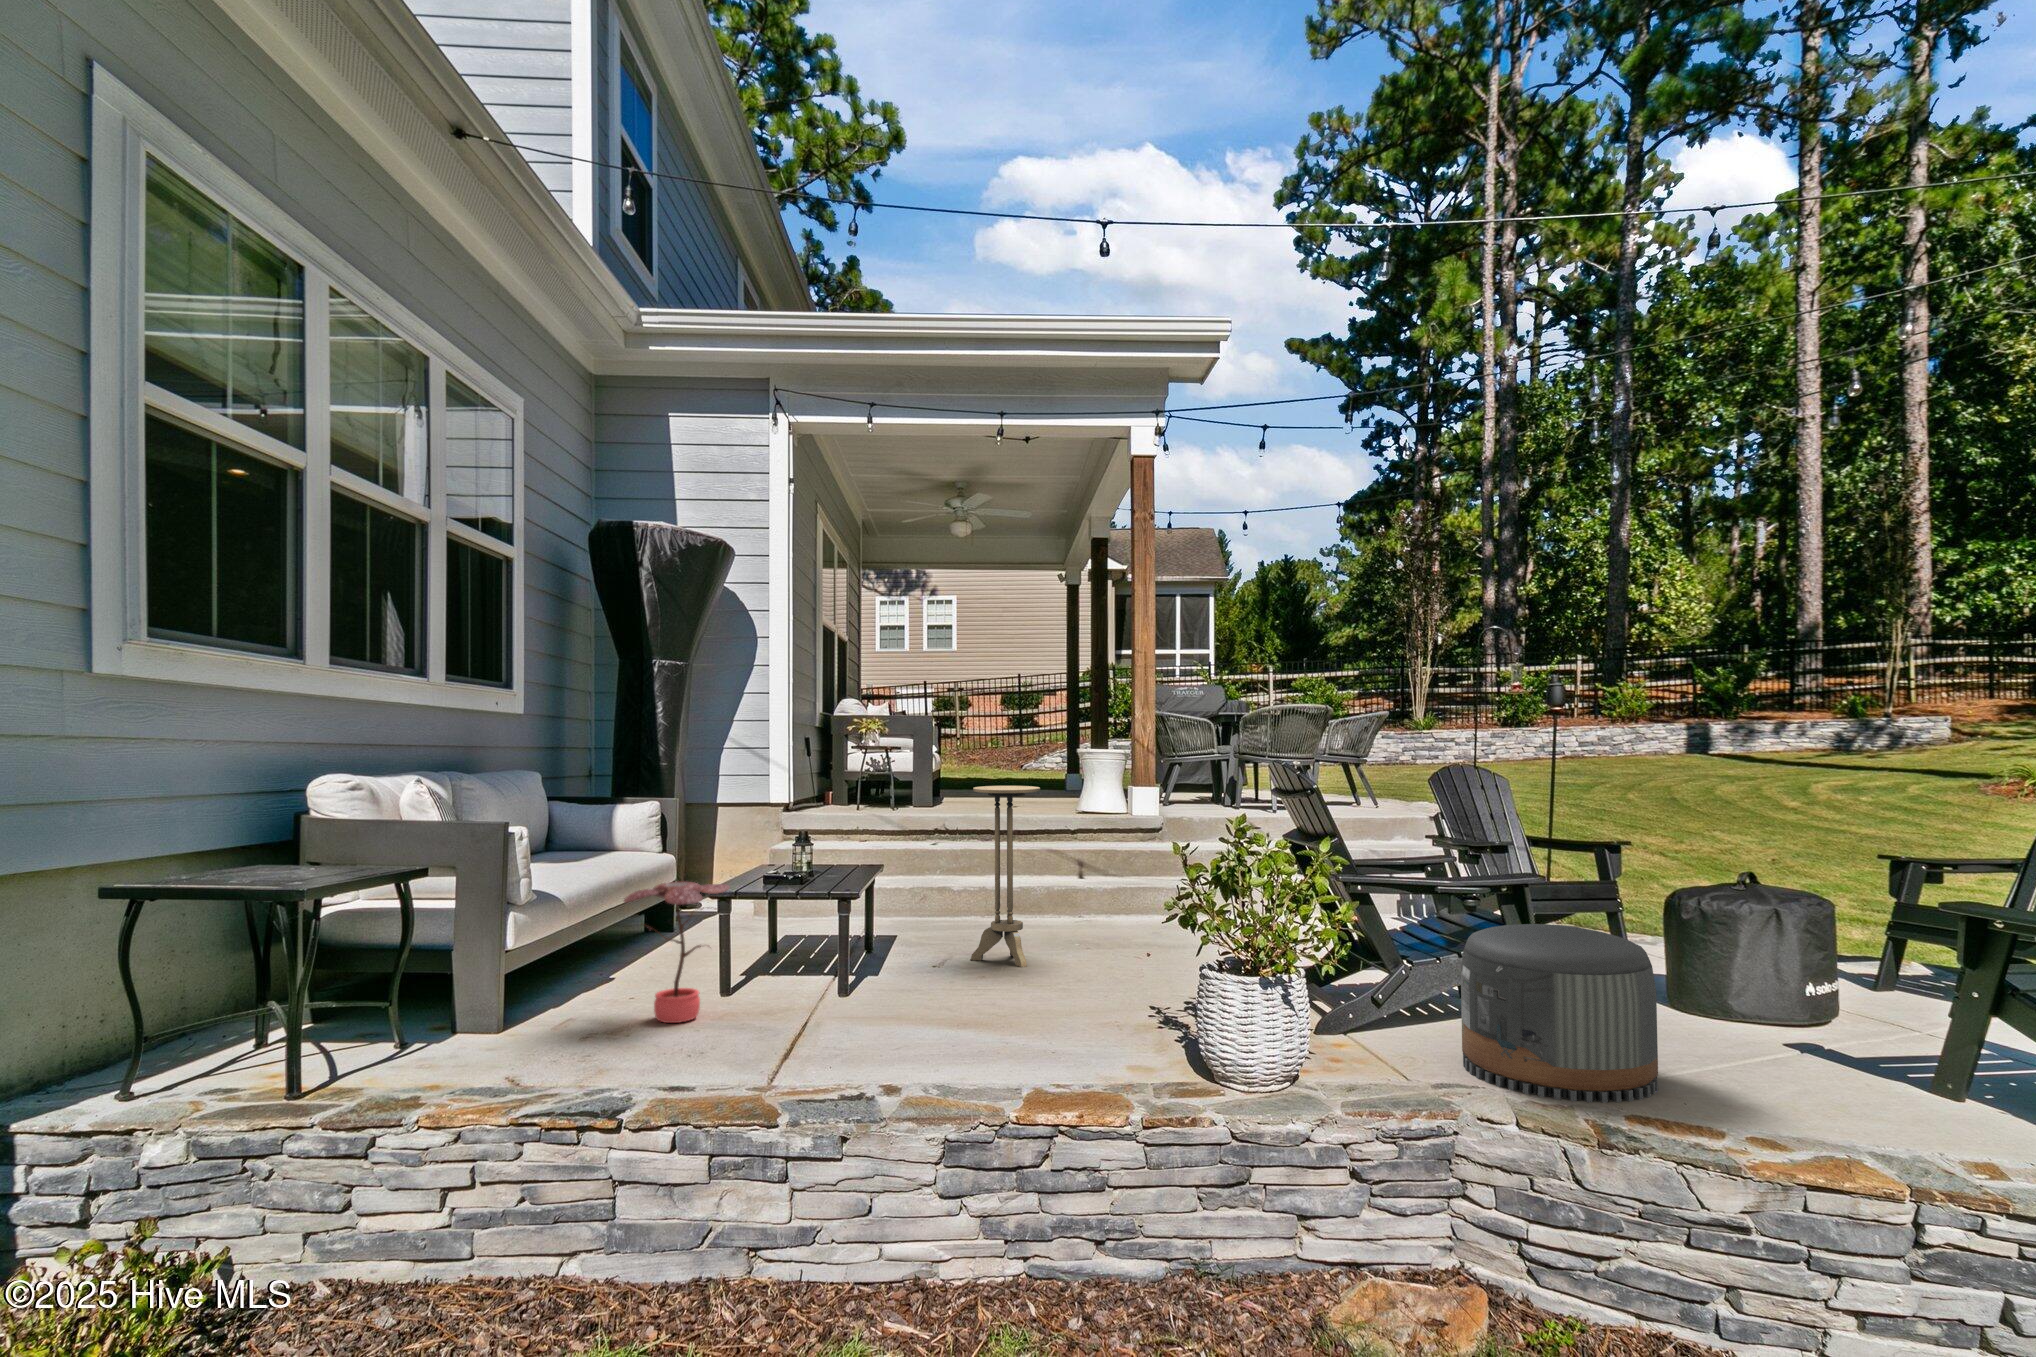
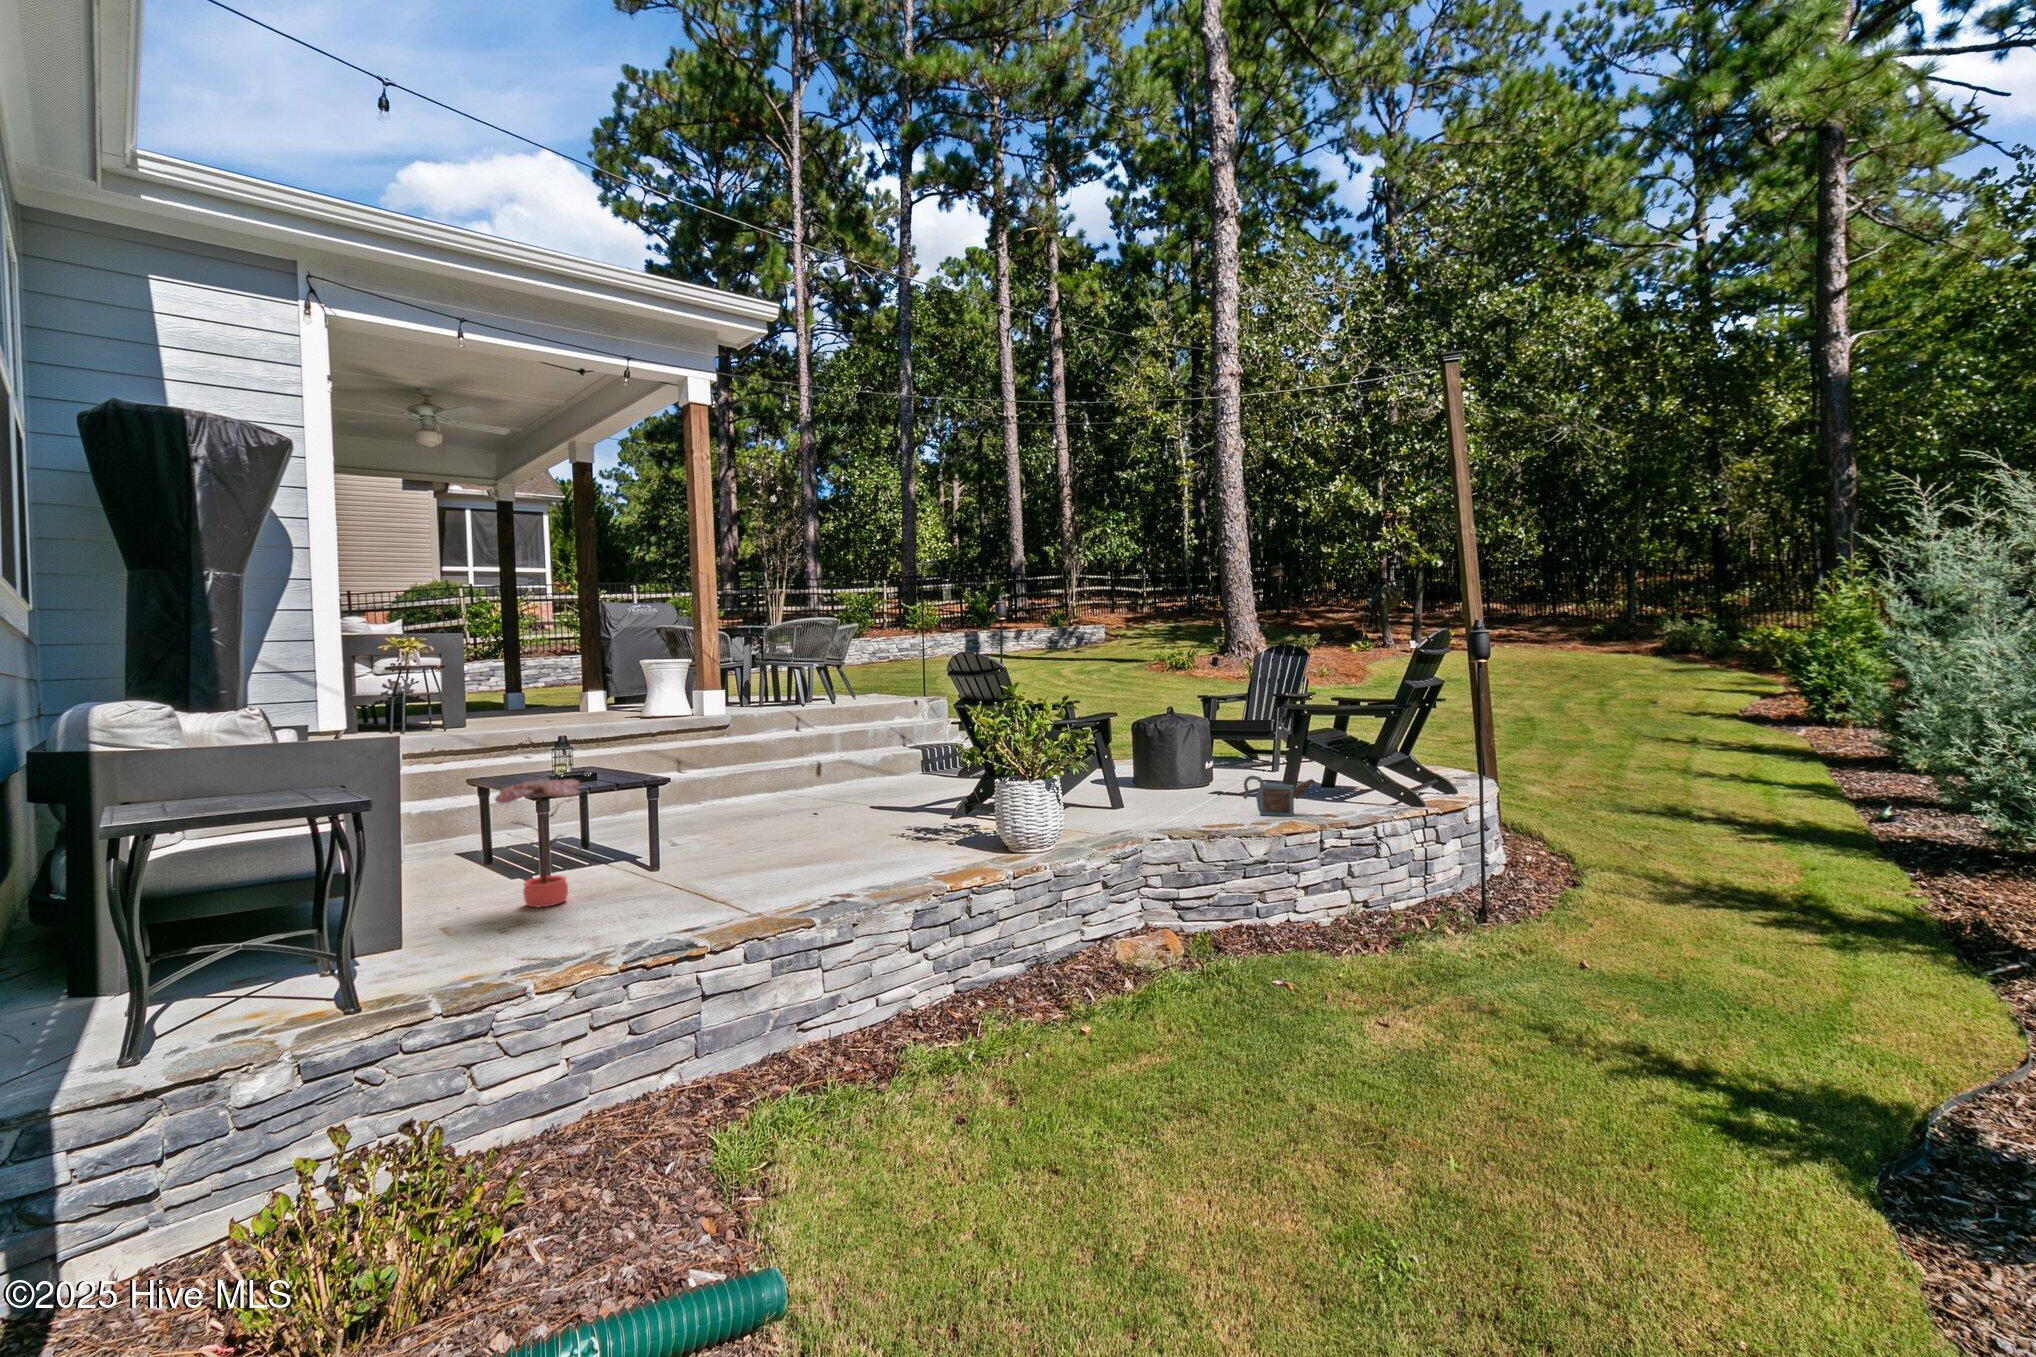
side table: present [971,786,1040,967] -> none [679,684,739,832]
pouf: present [1461,924,1658,1103] -> none [1100,736,1200,828]
watering can: none [1752,1036,1919,1142] -> present [1243,776,1315,816]

